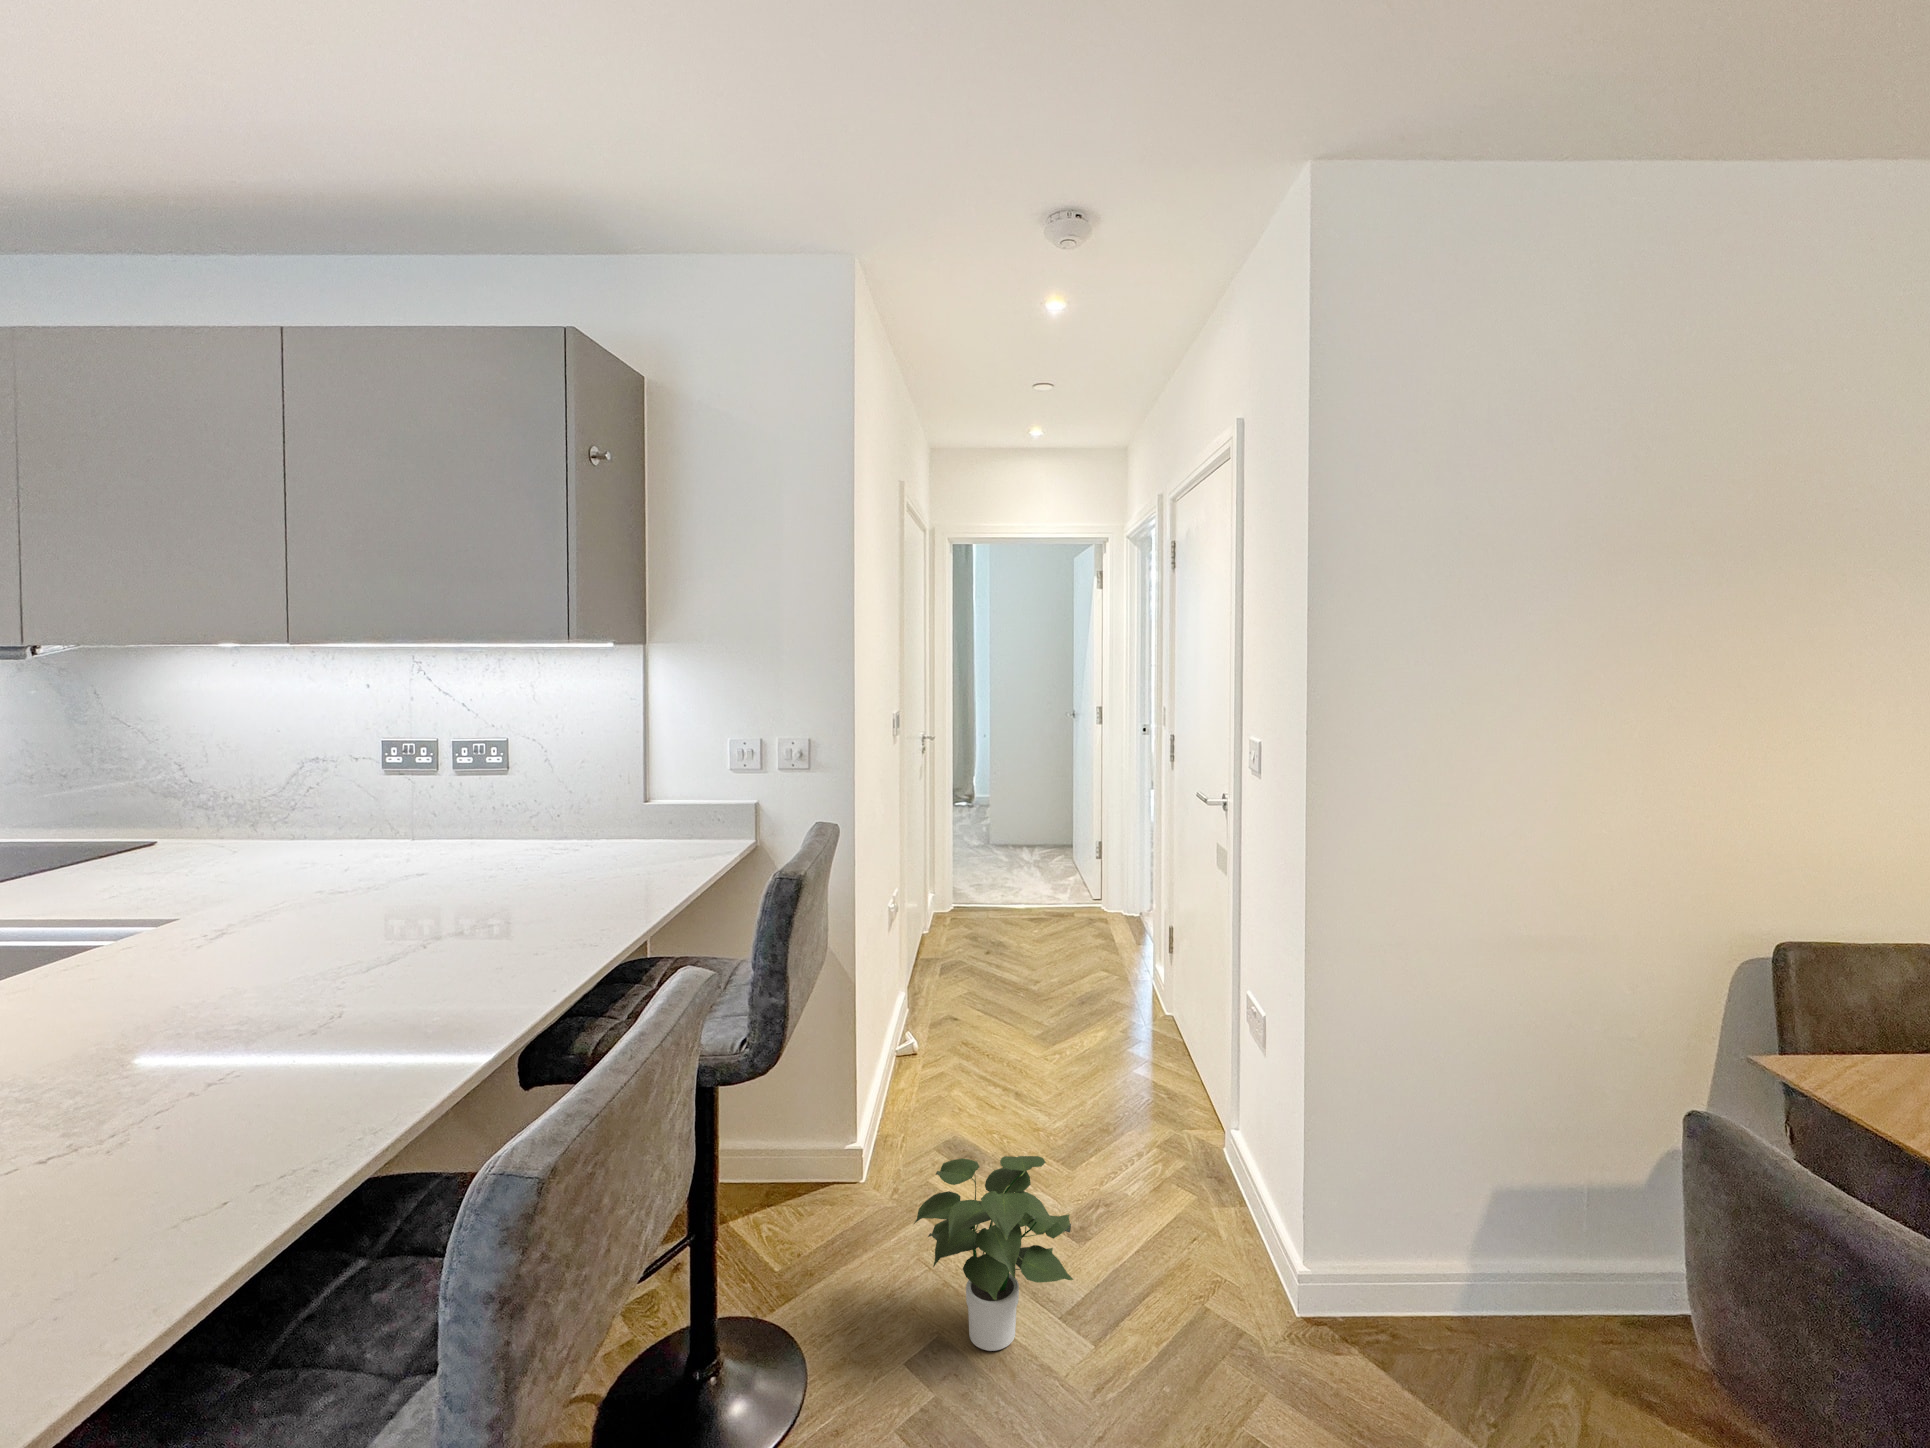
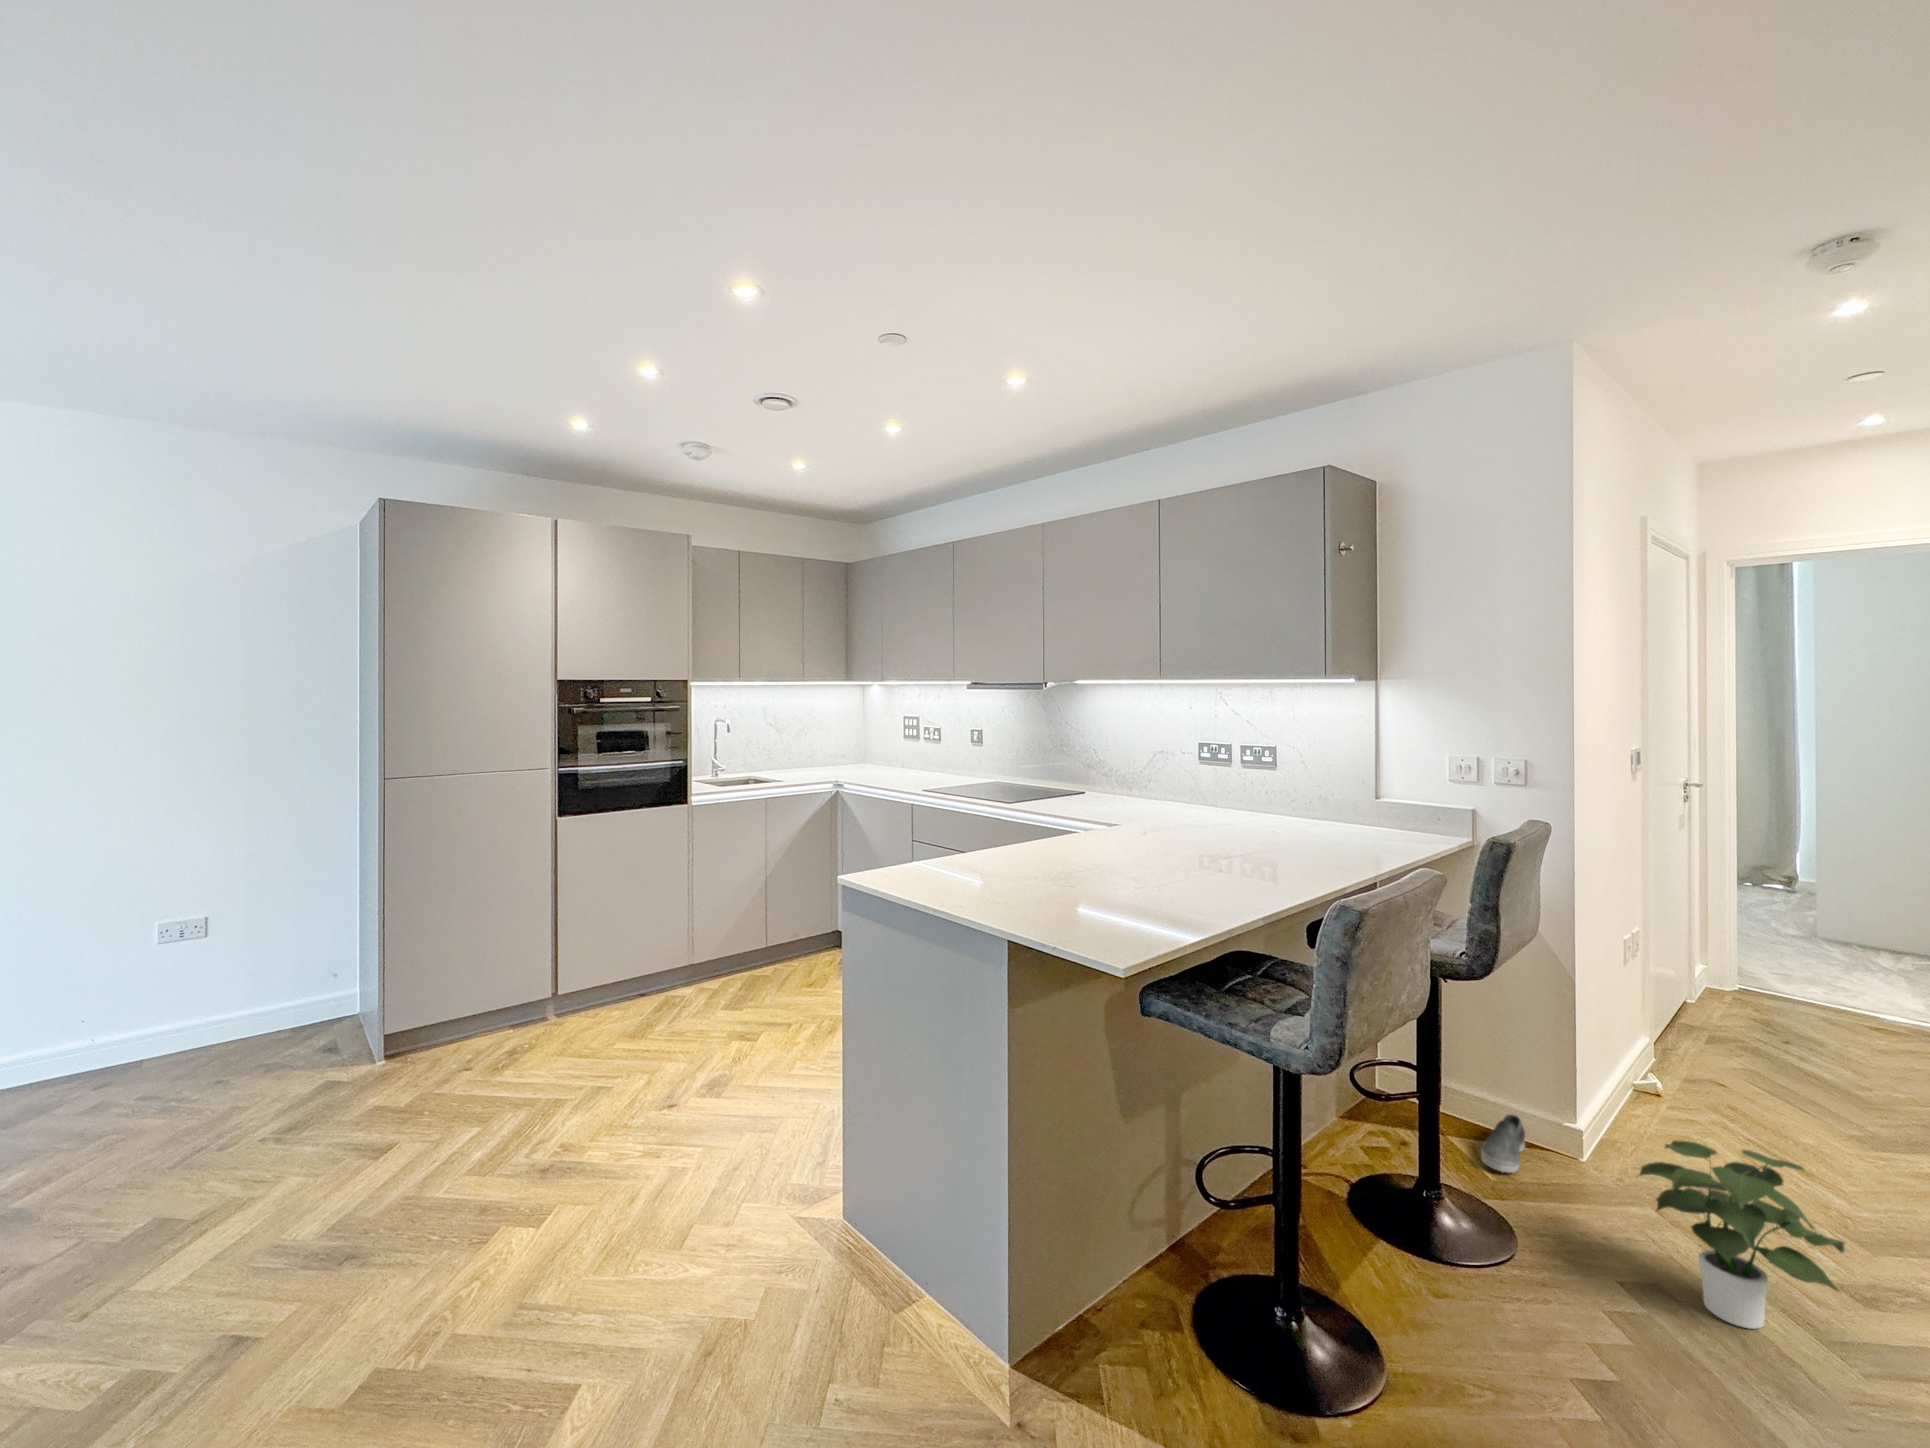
shoe: none [761,1159,804,1250] -> present [1481,1114,1525,1173]

